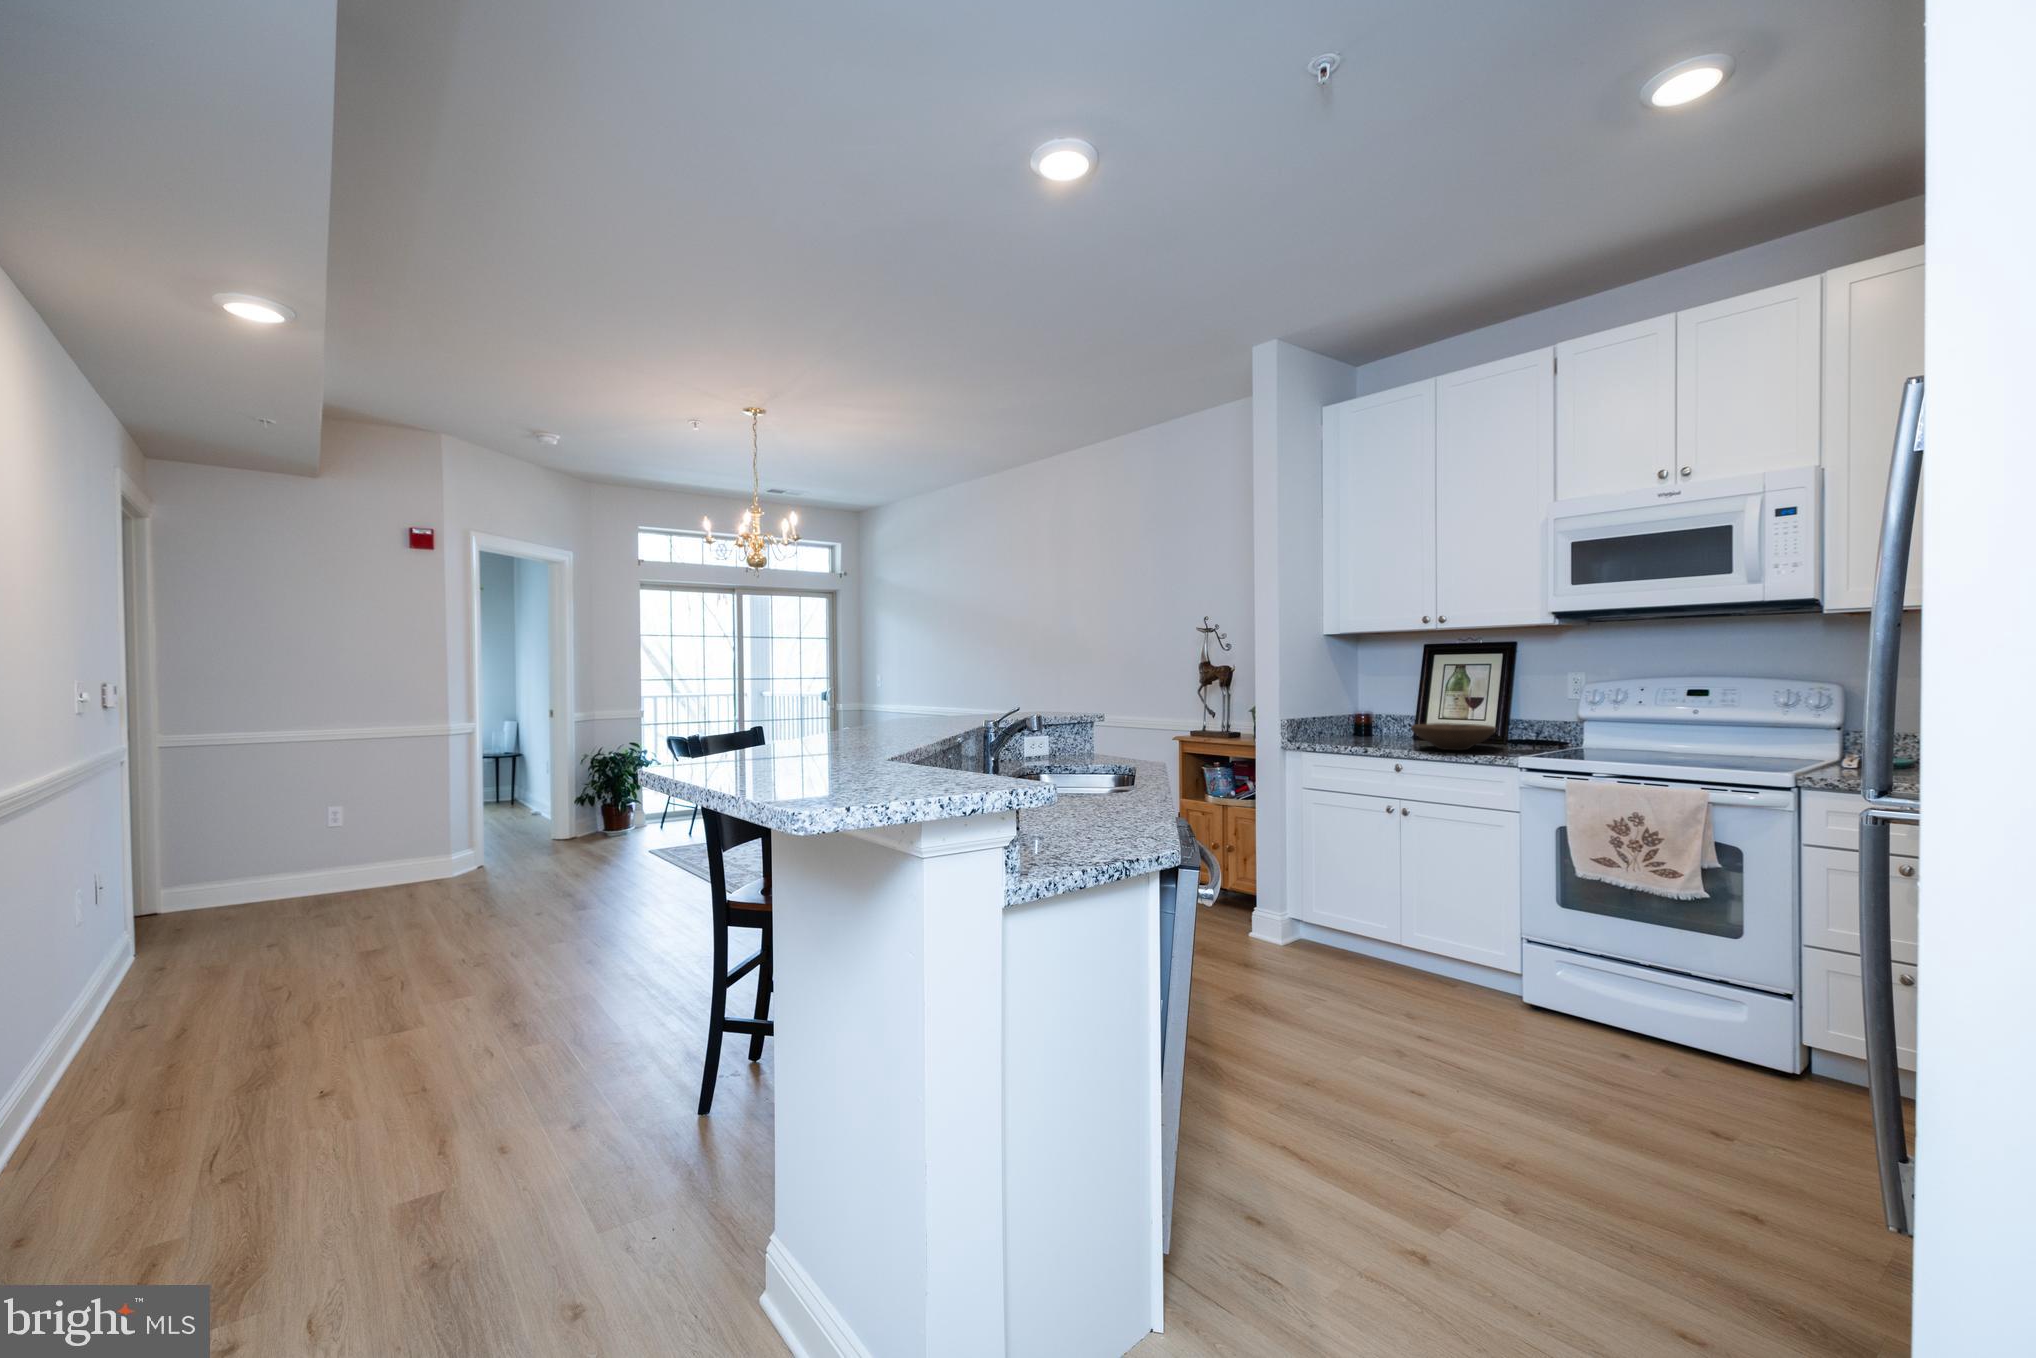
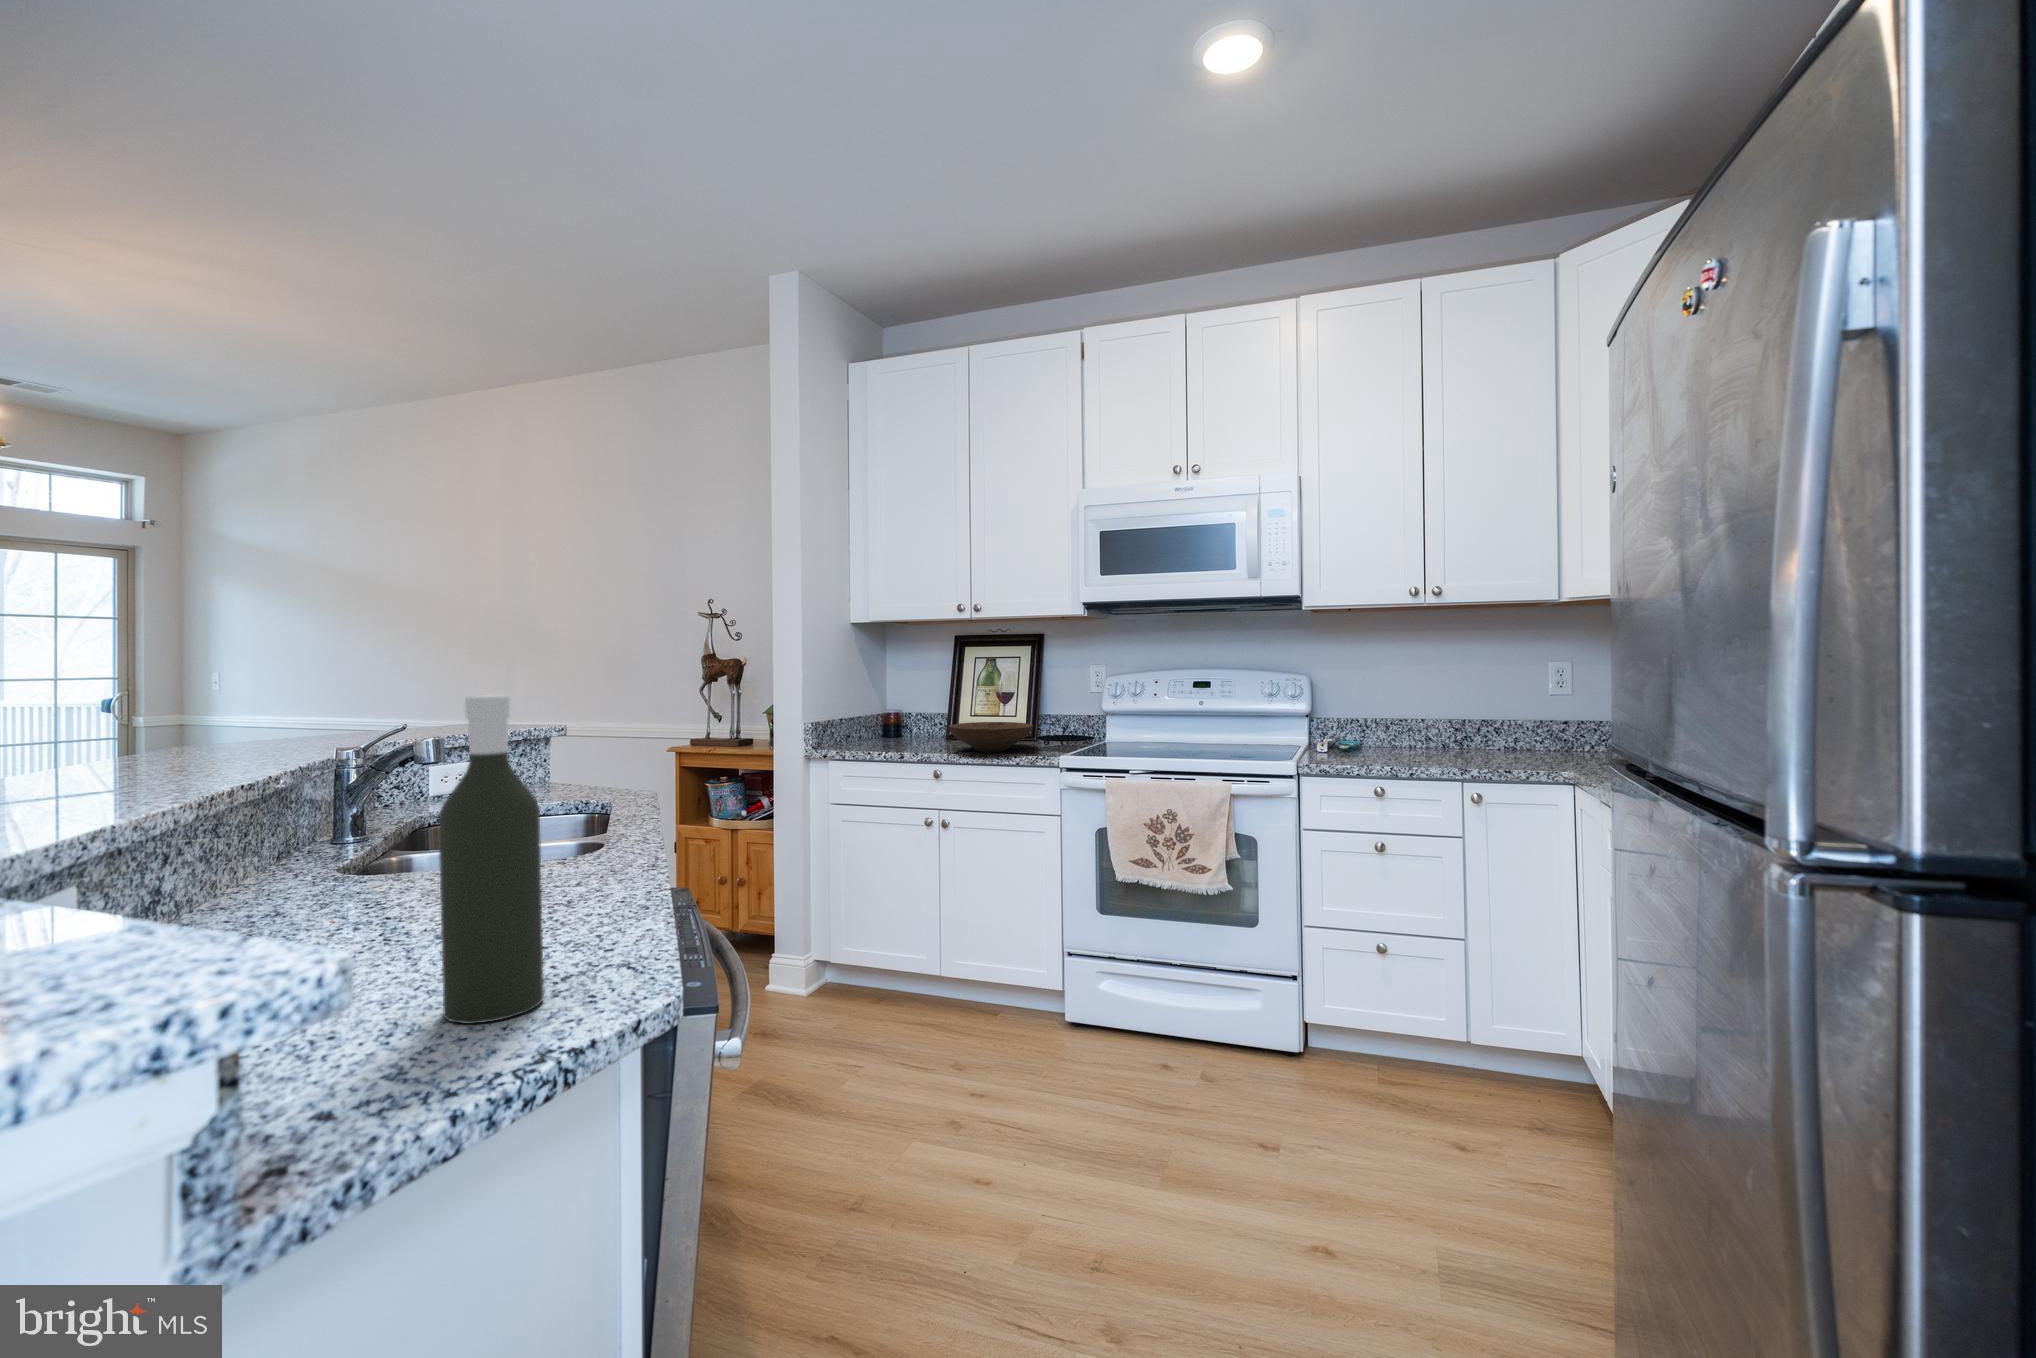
bottle: none [1066,687,1111,848] -> present [438,694,544,1024]

